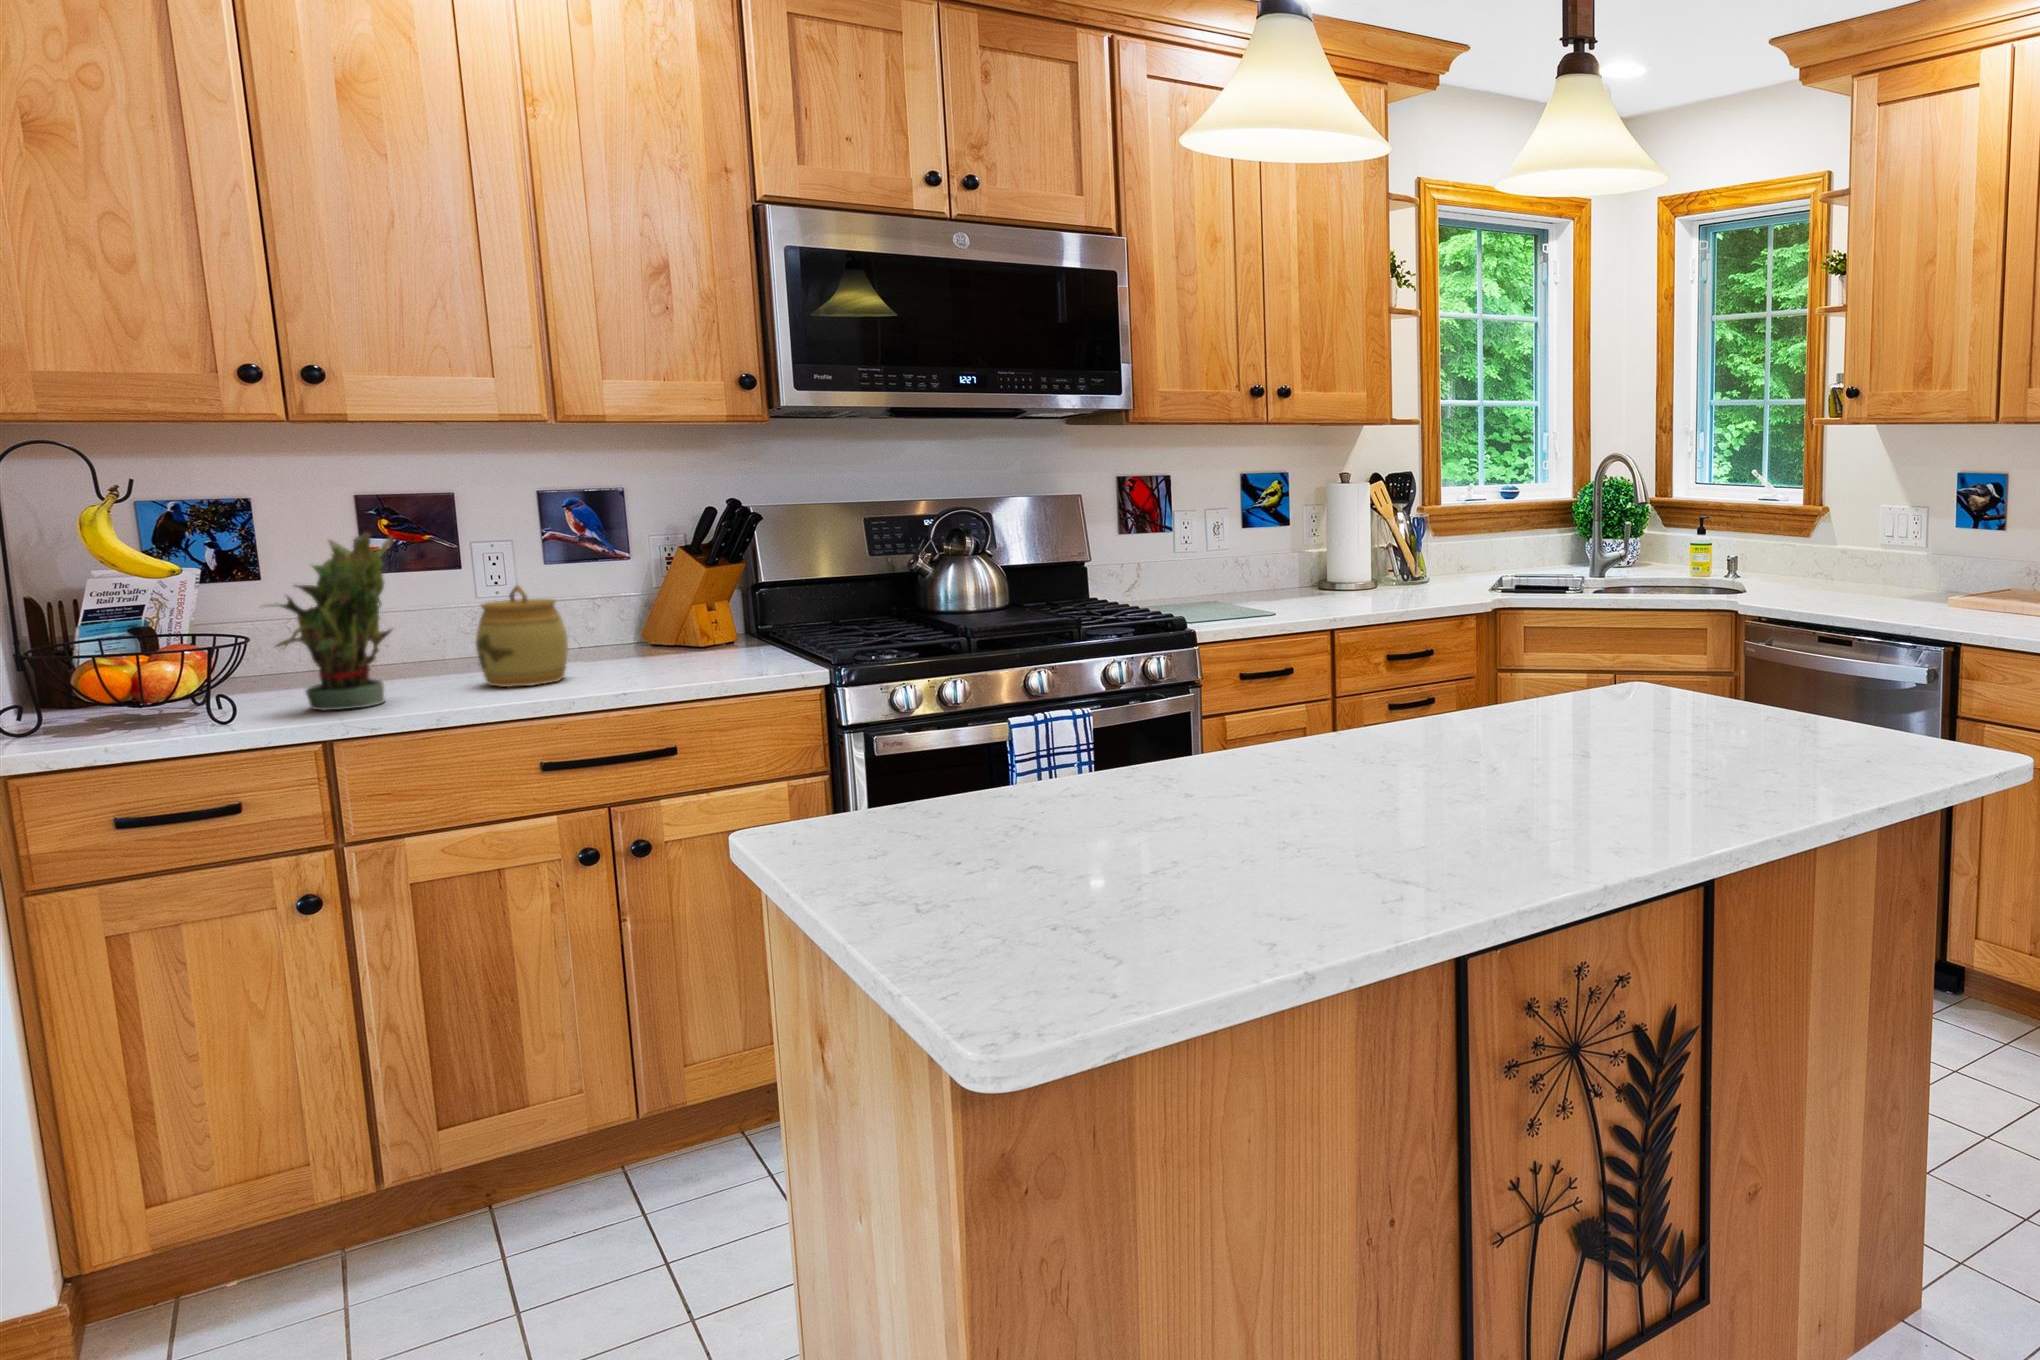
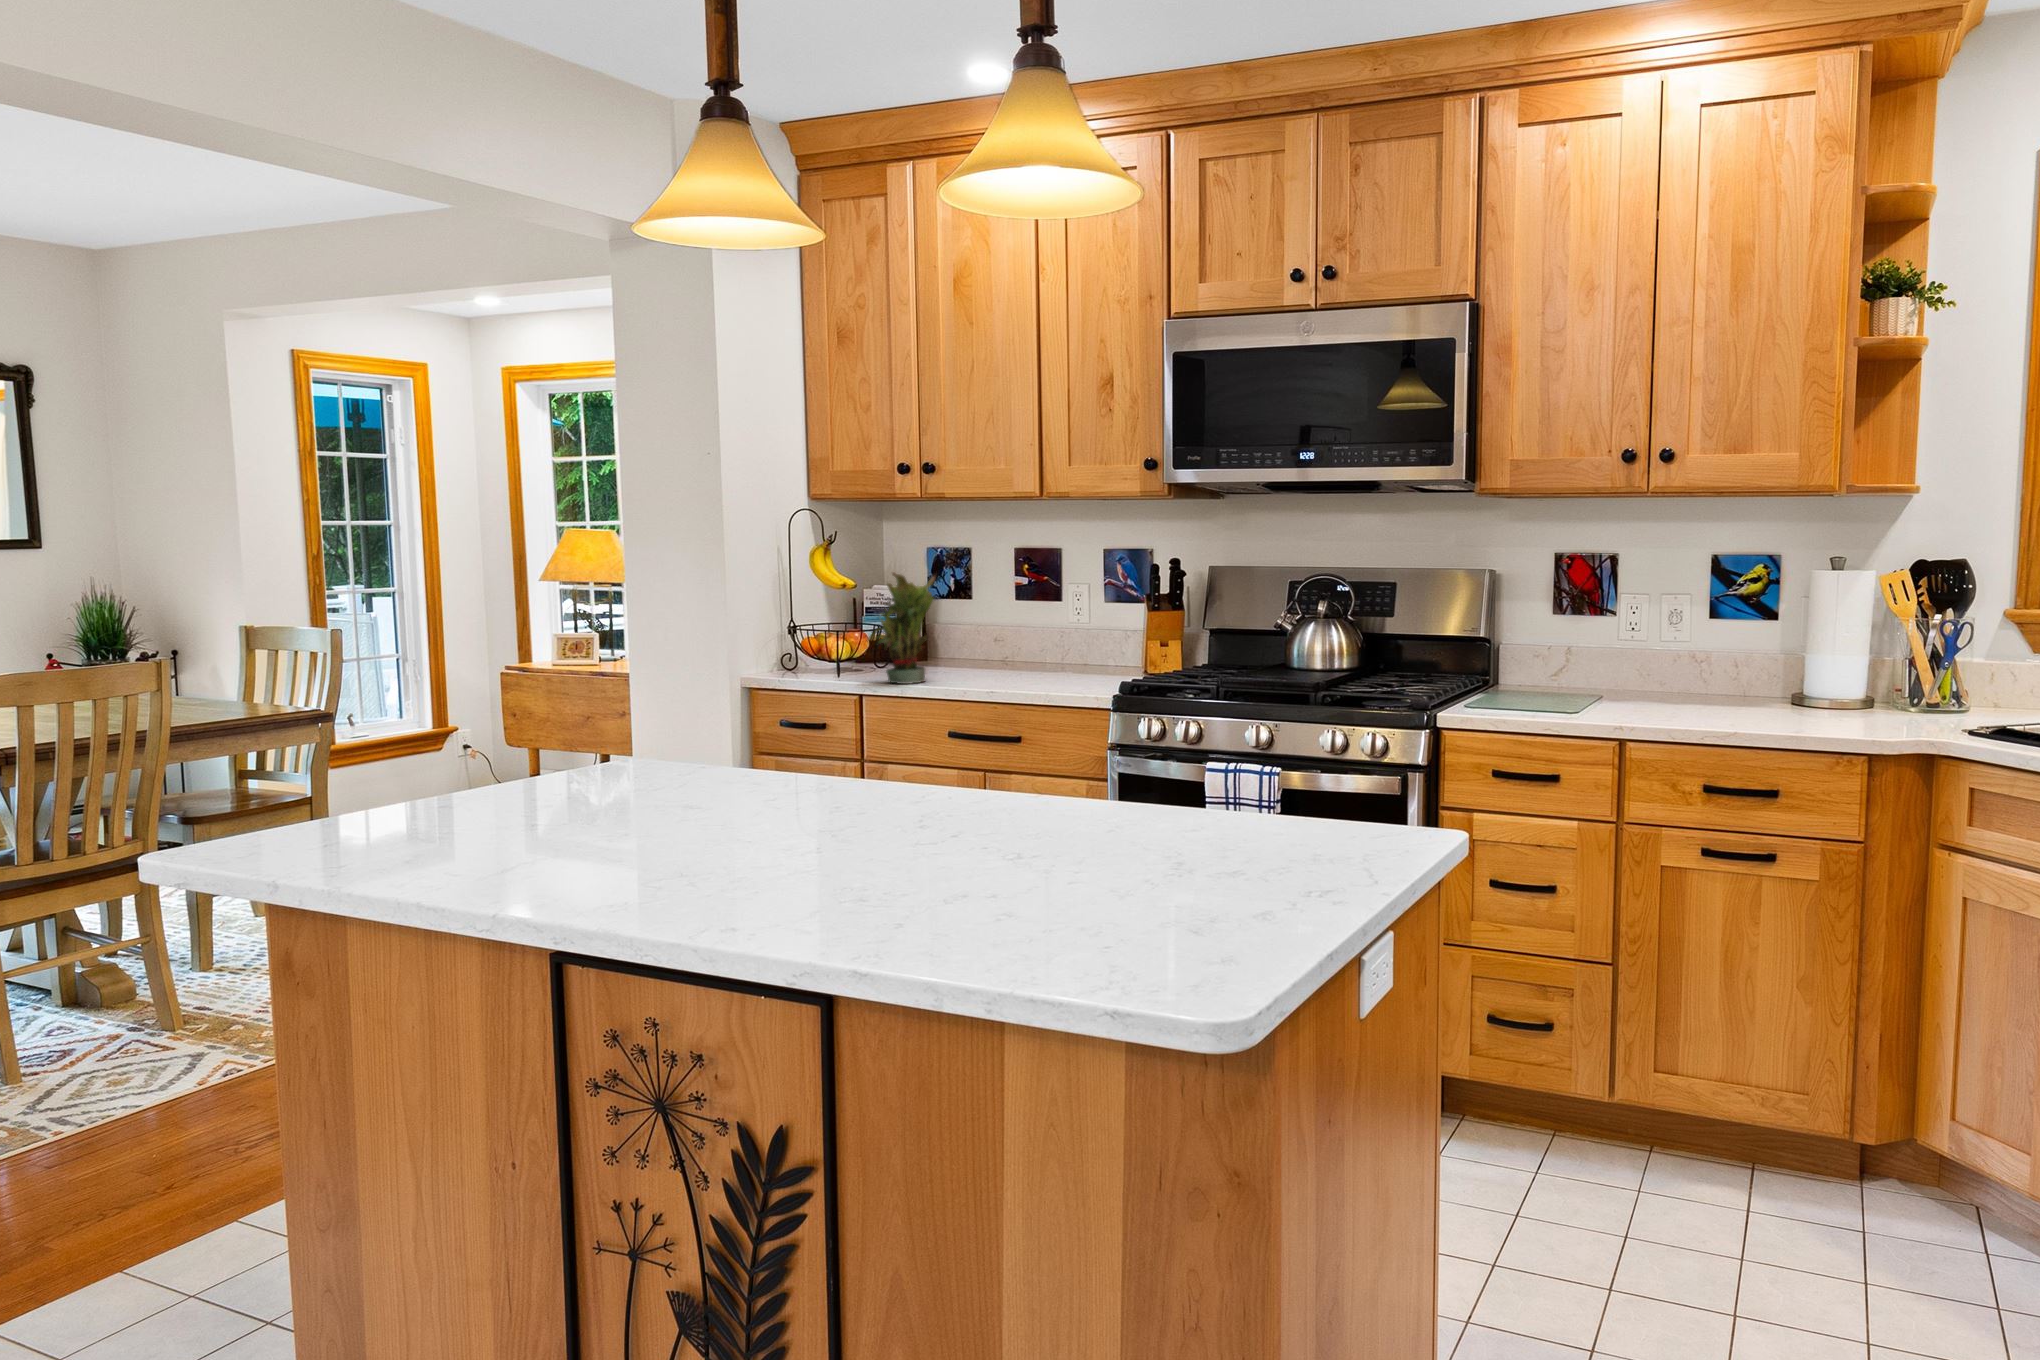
jar: present [476,585,568,687] -> none [975,614,1027,685]

